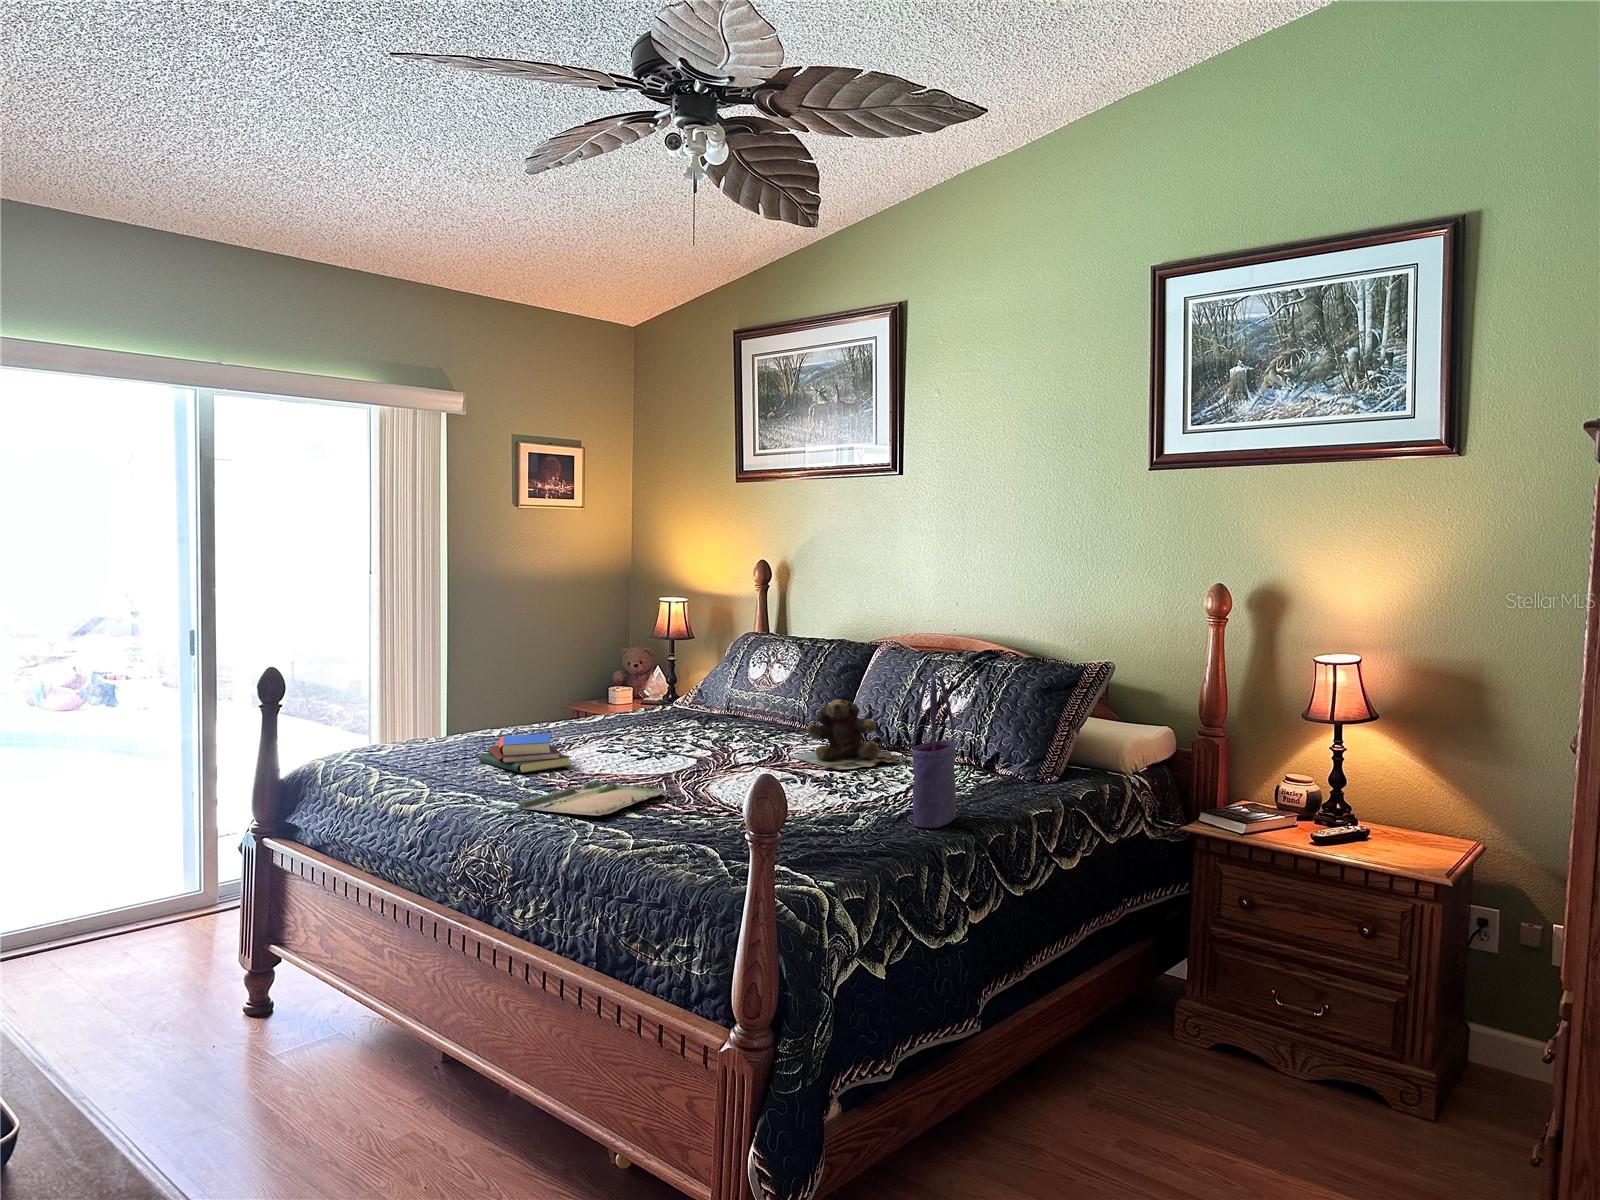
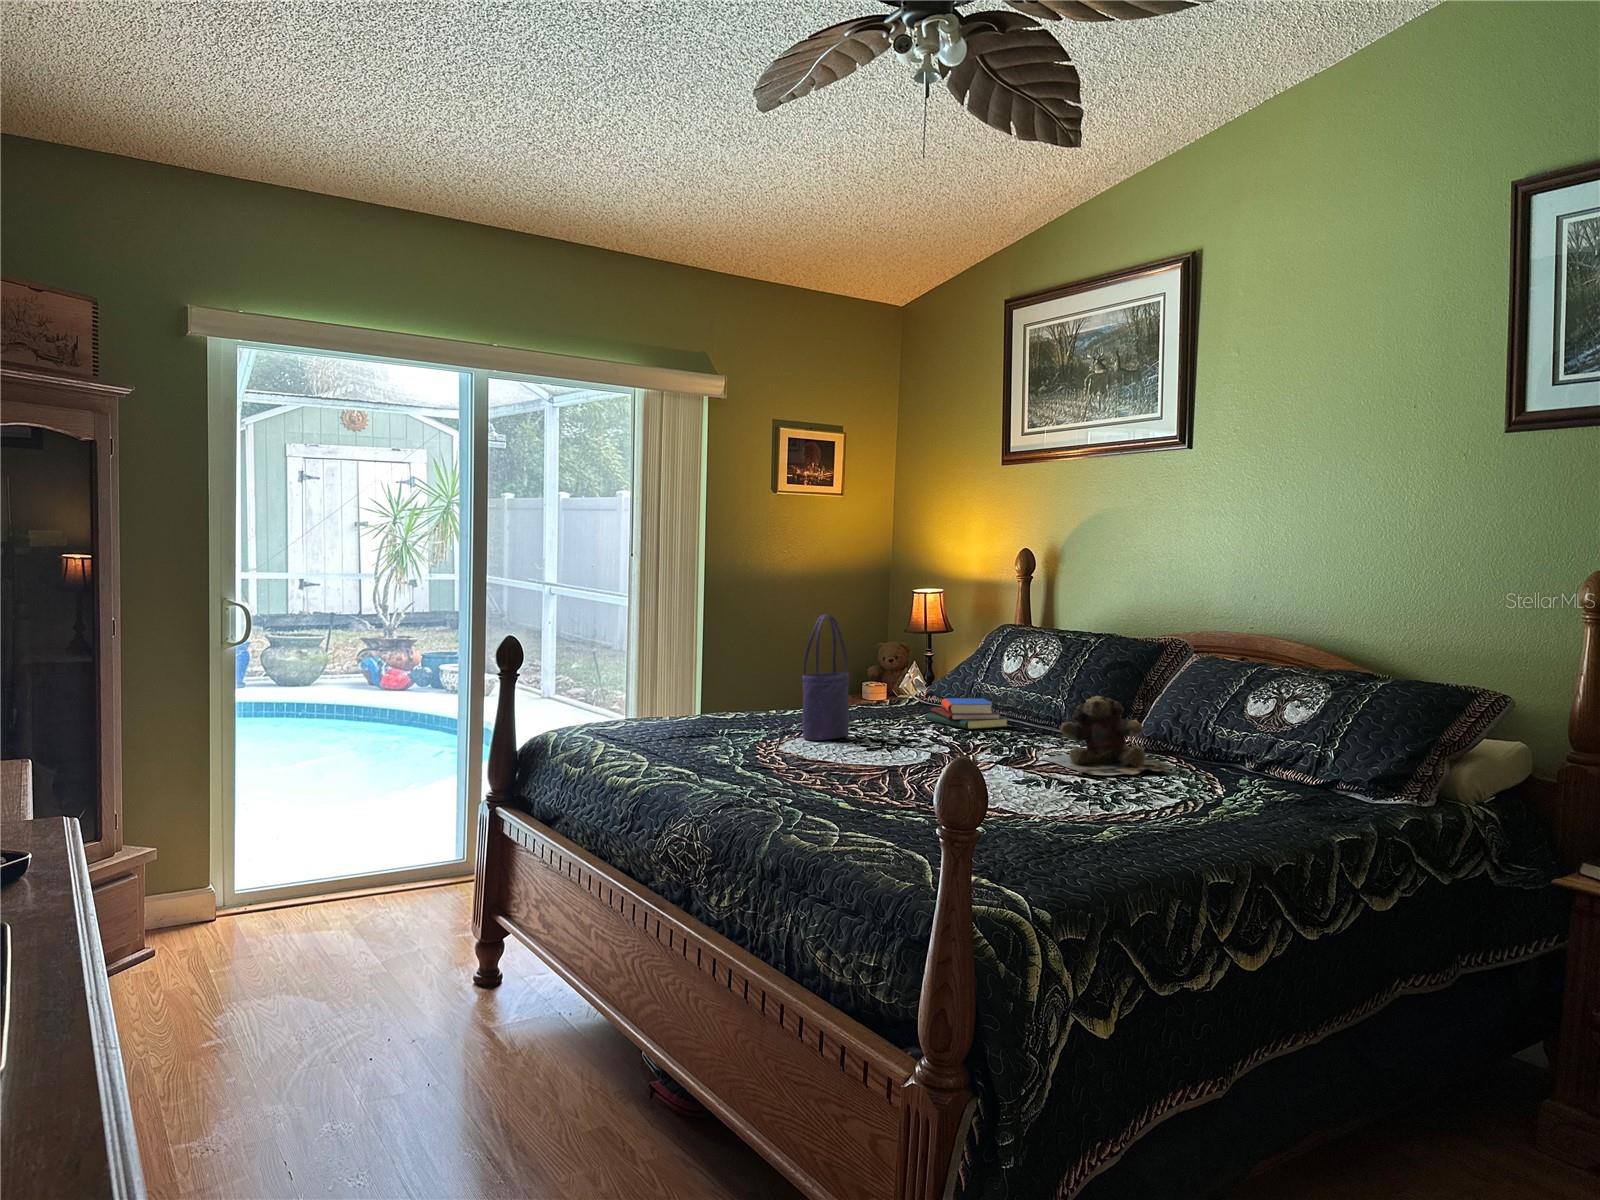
tote bag: present [912,674,956,828] -> present [802,615,849,740]
book: present [479,734,571,773] -> present [924,698,1009,729]
tray: present [517,780,668,816] -> none [724,766,891,803]

